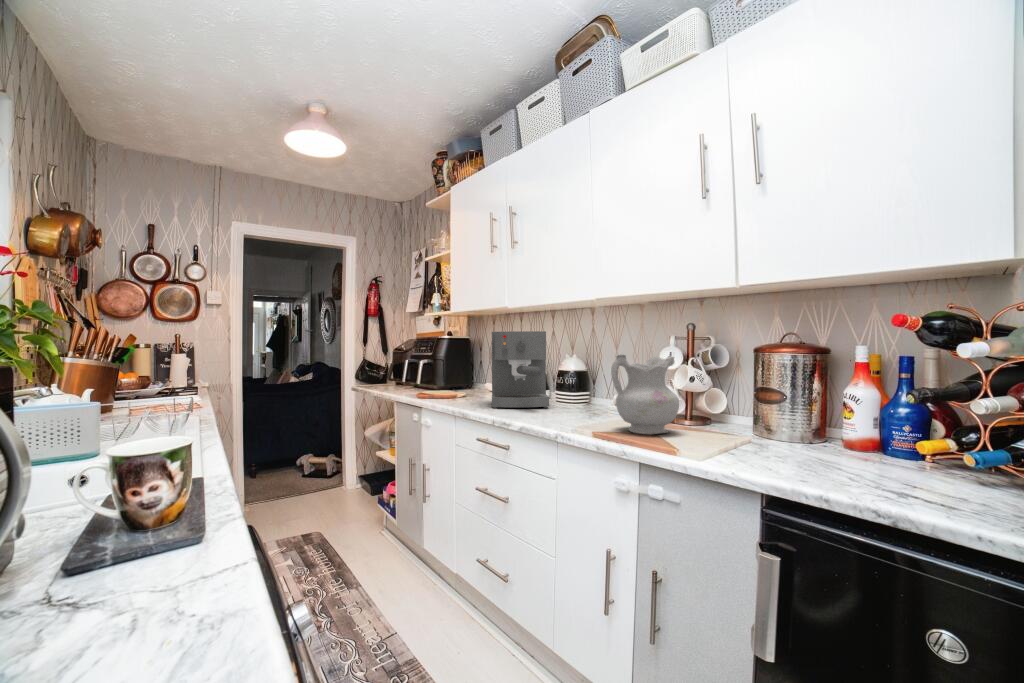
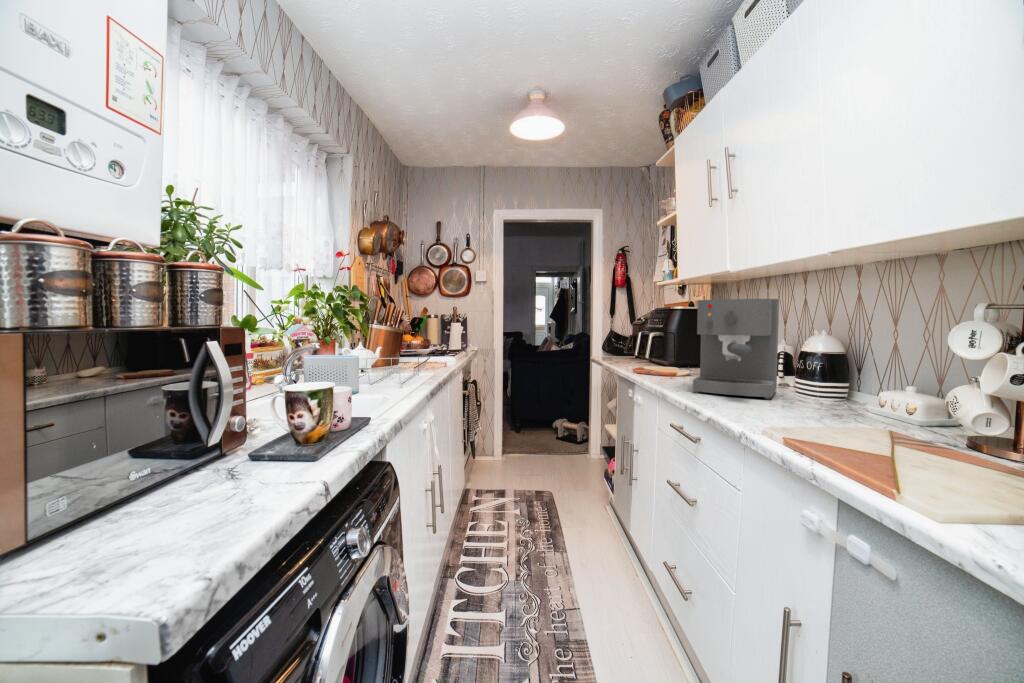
ceramic pitcher: present [611,355,679,434] -> none [819,329,953,459]

